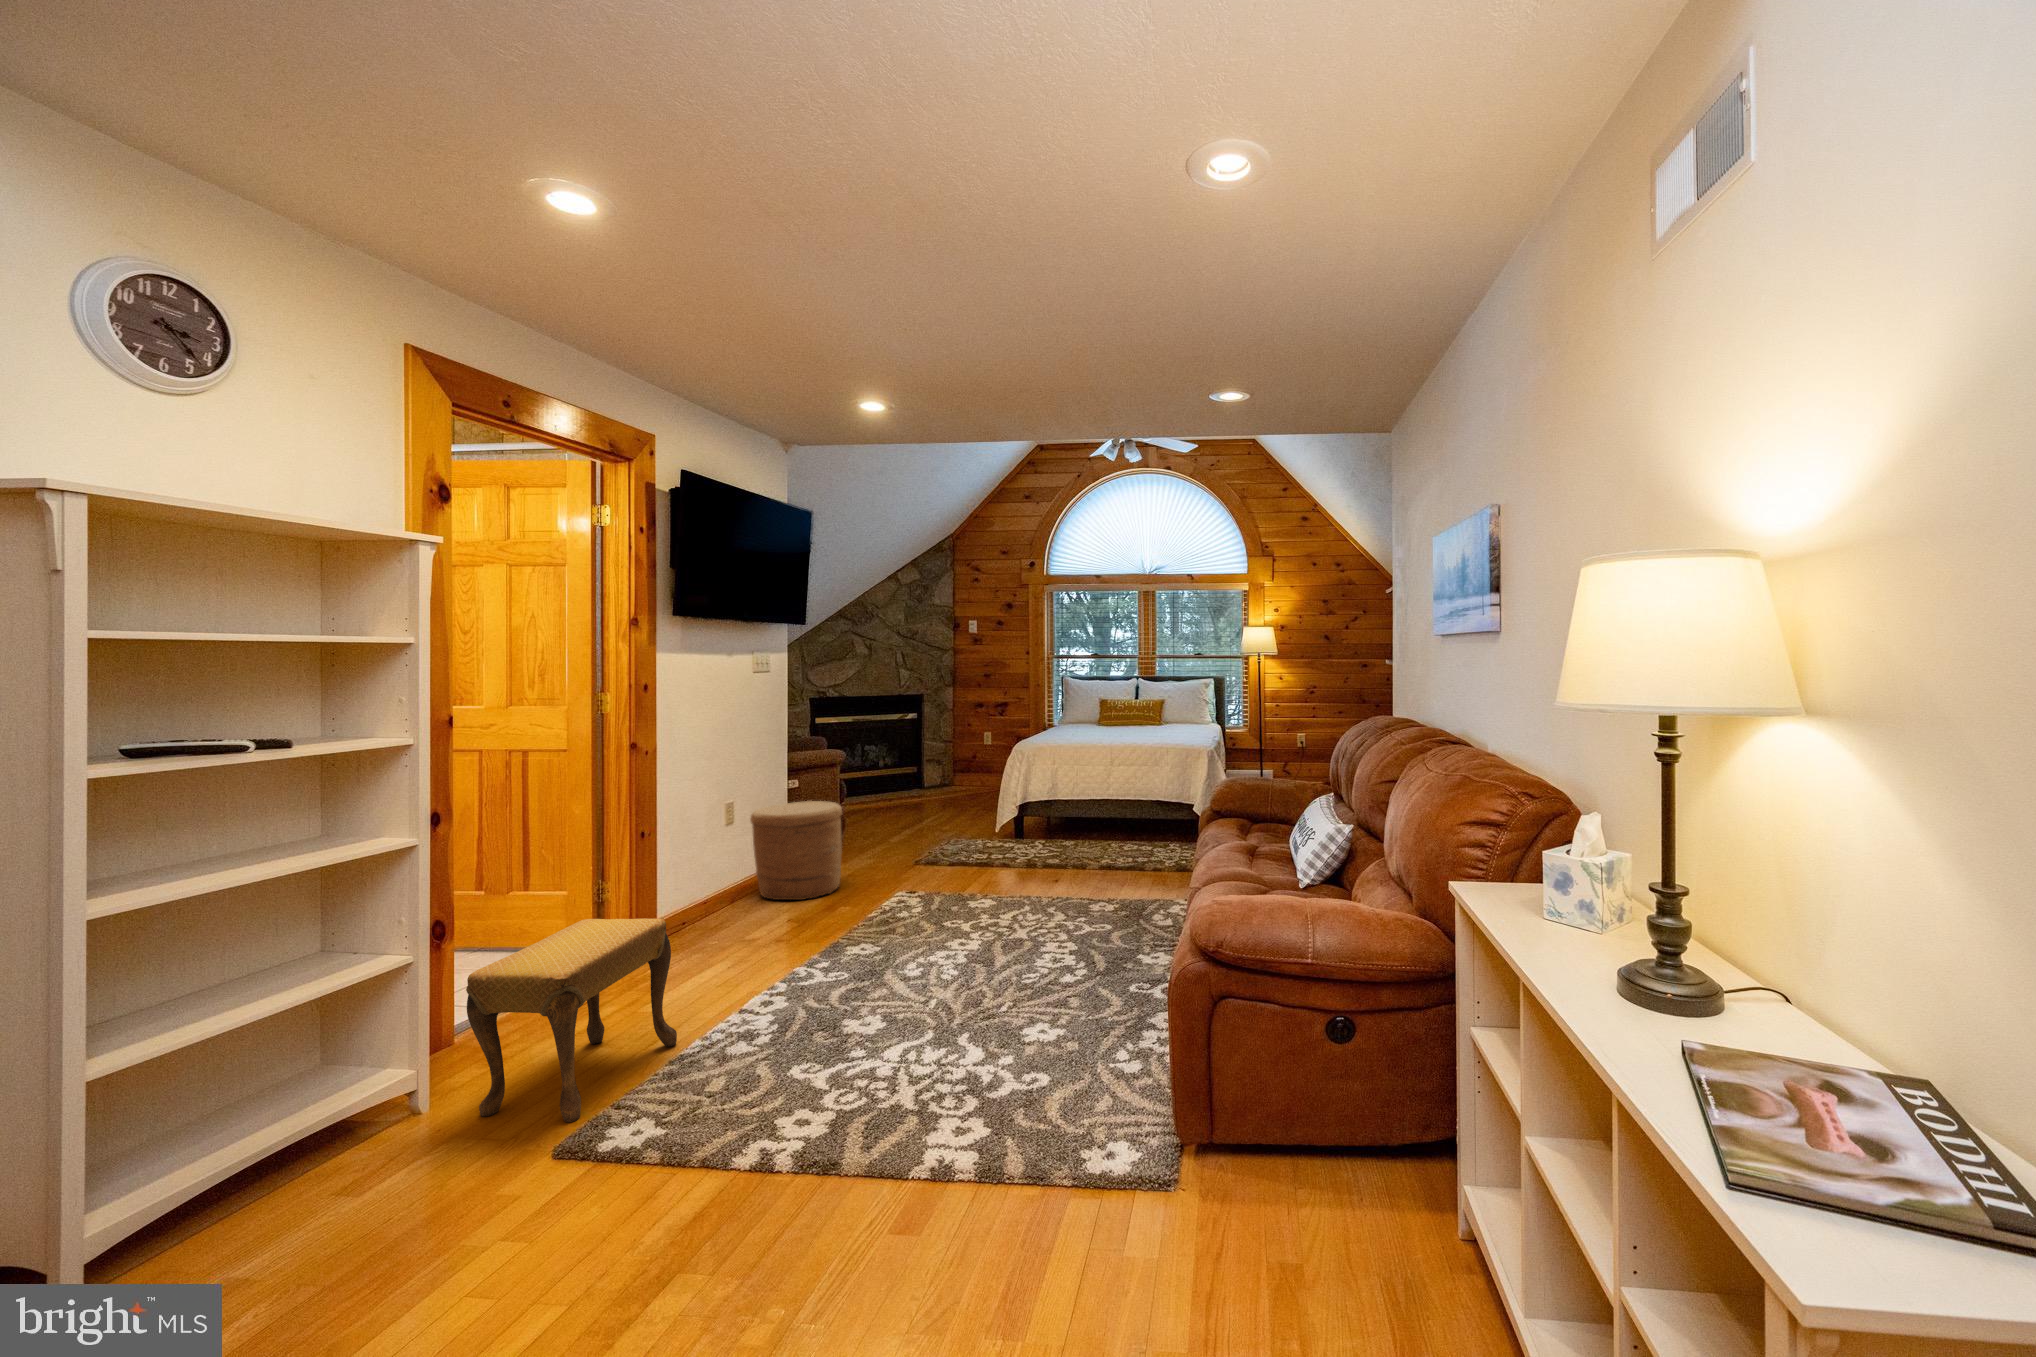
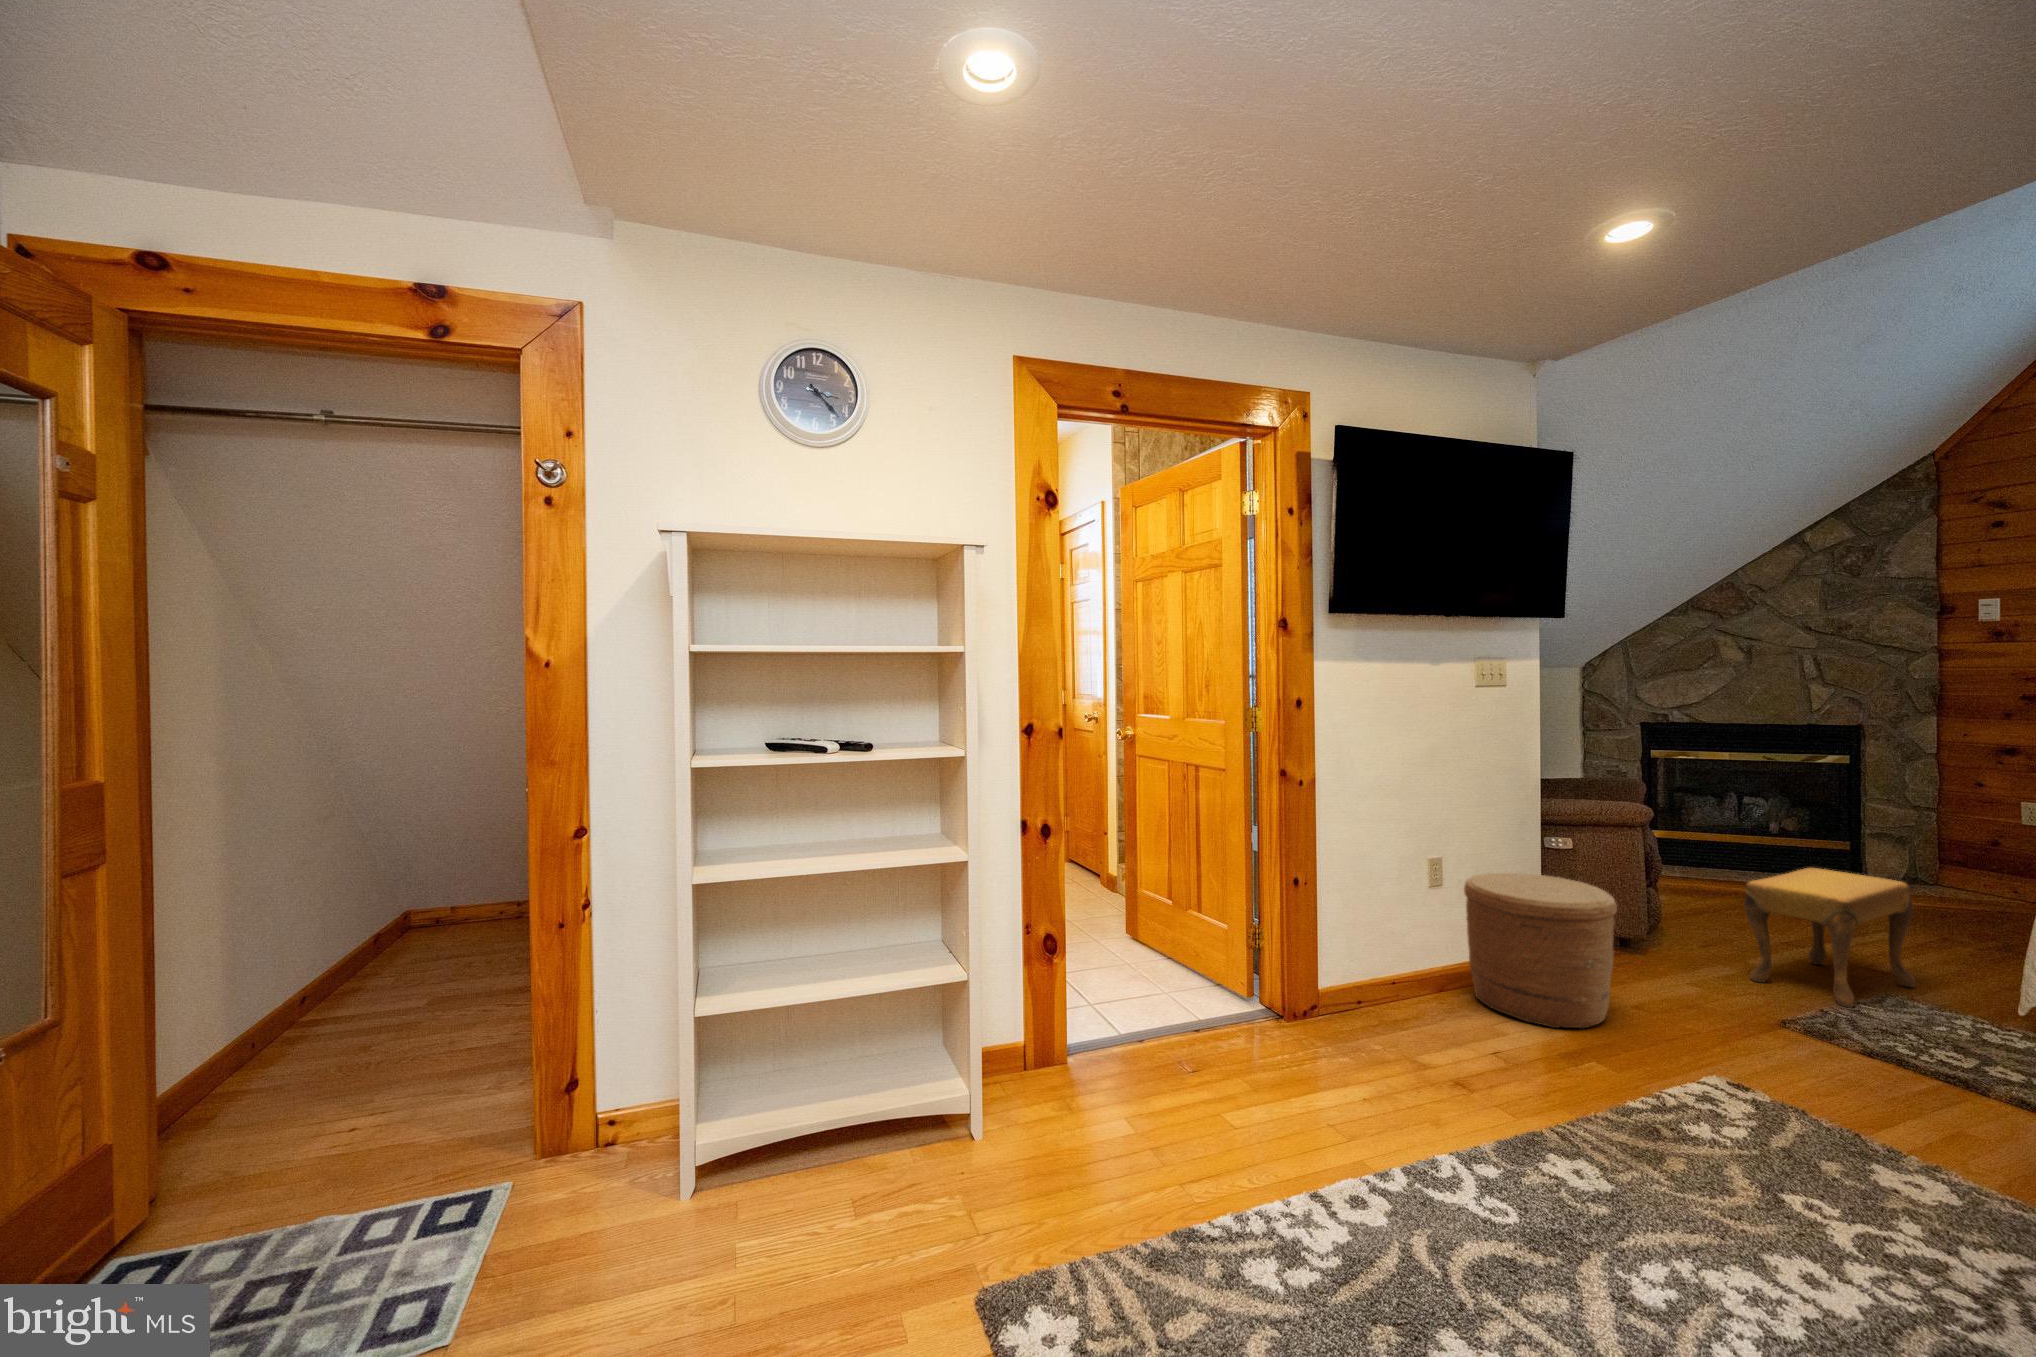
footstool: present [466,919,677,1122] -> present [1744,868,1915,1008]

